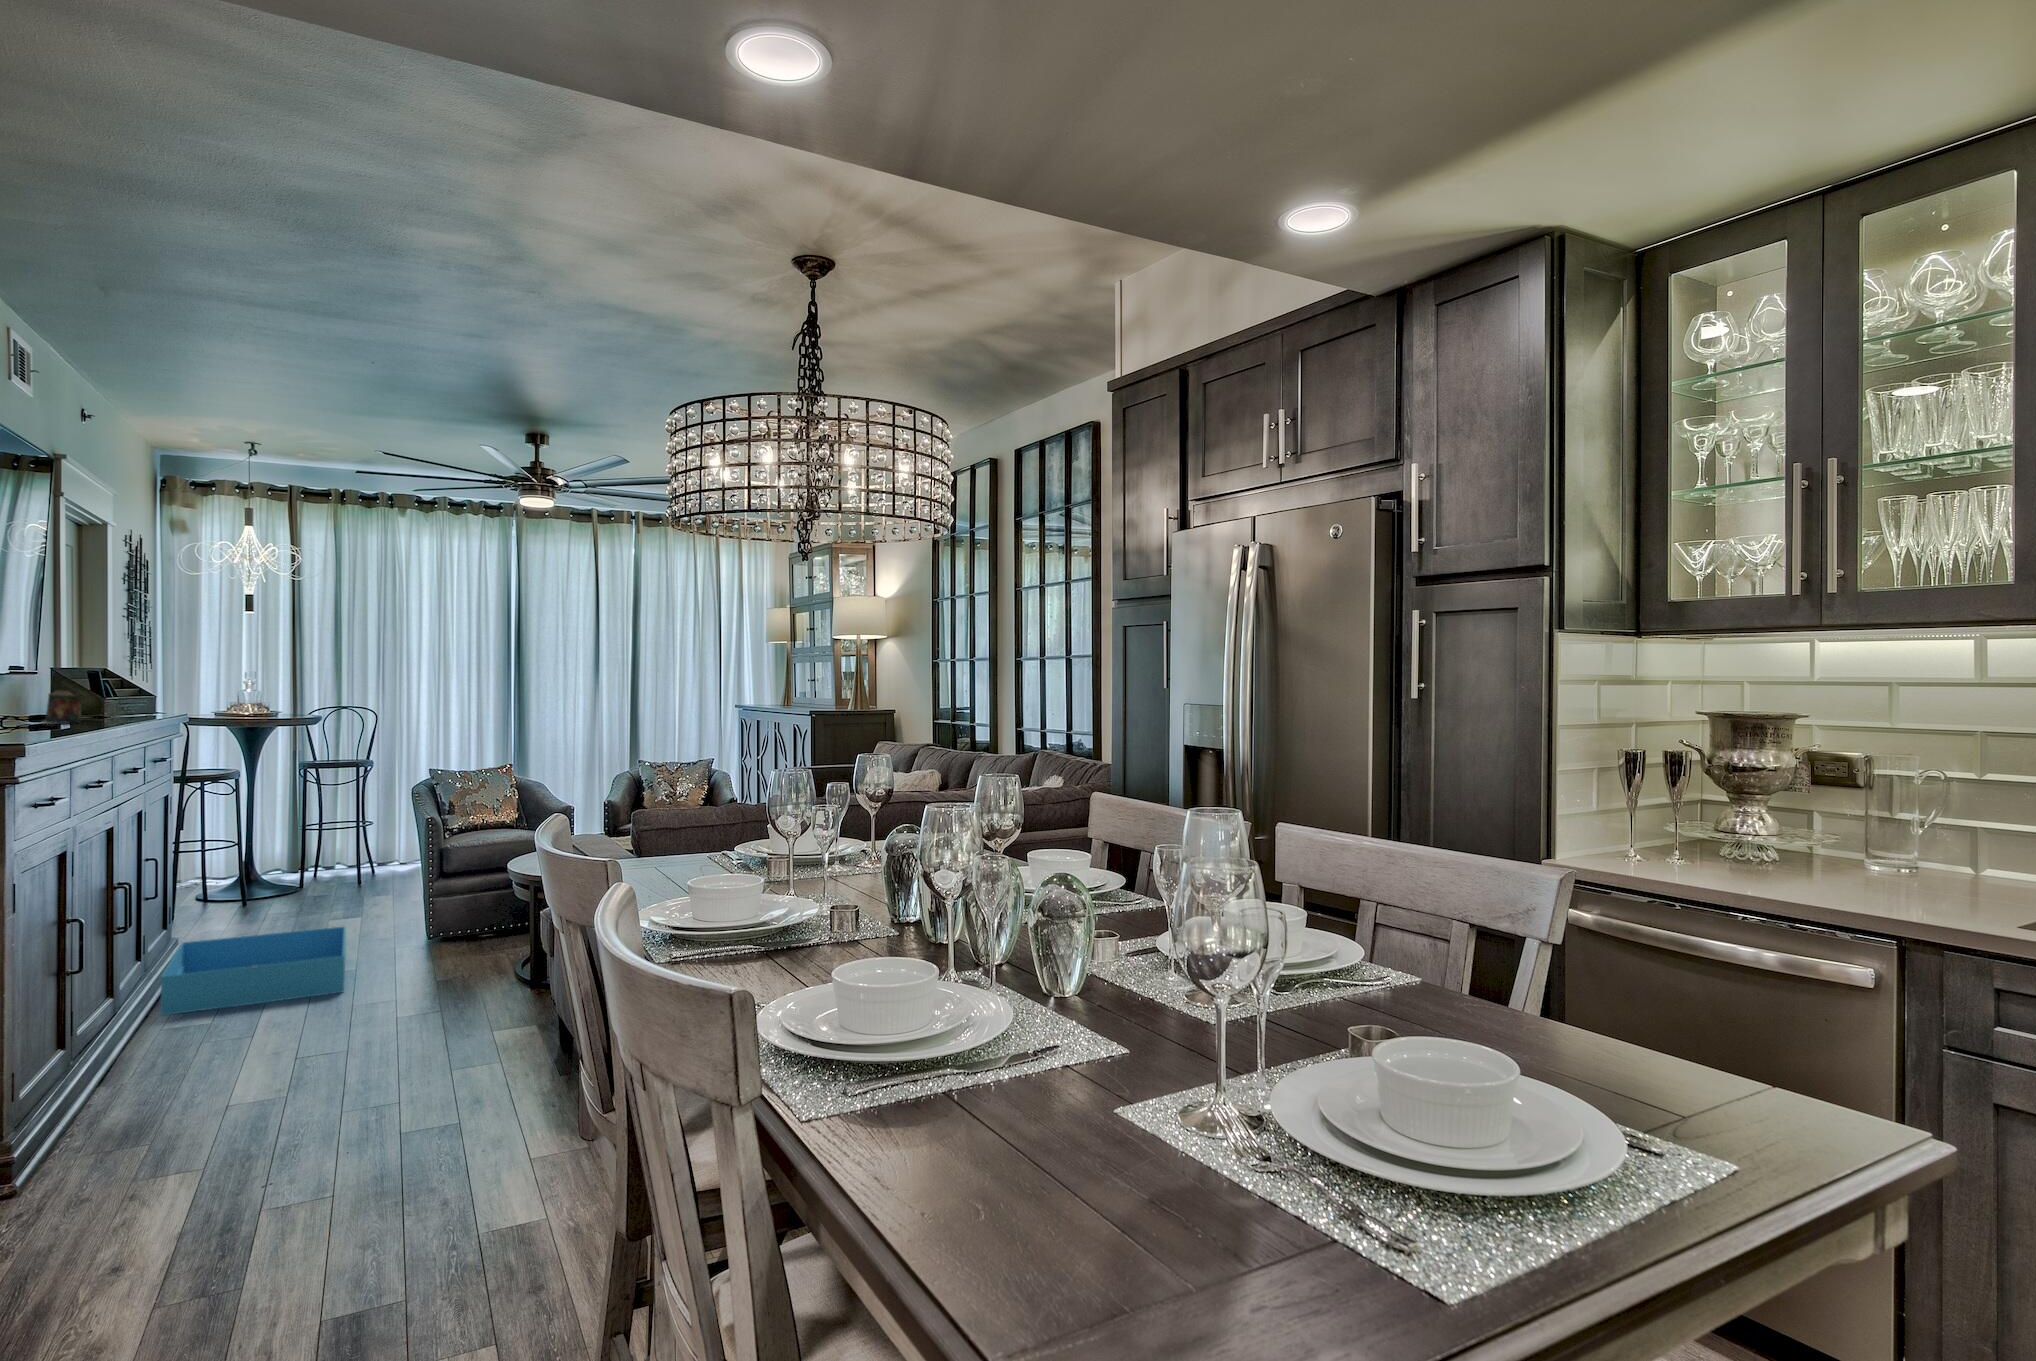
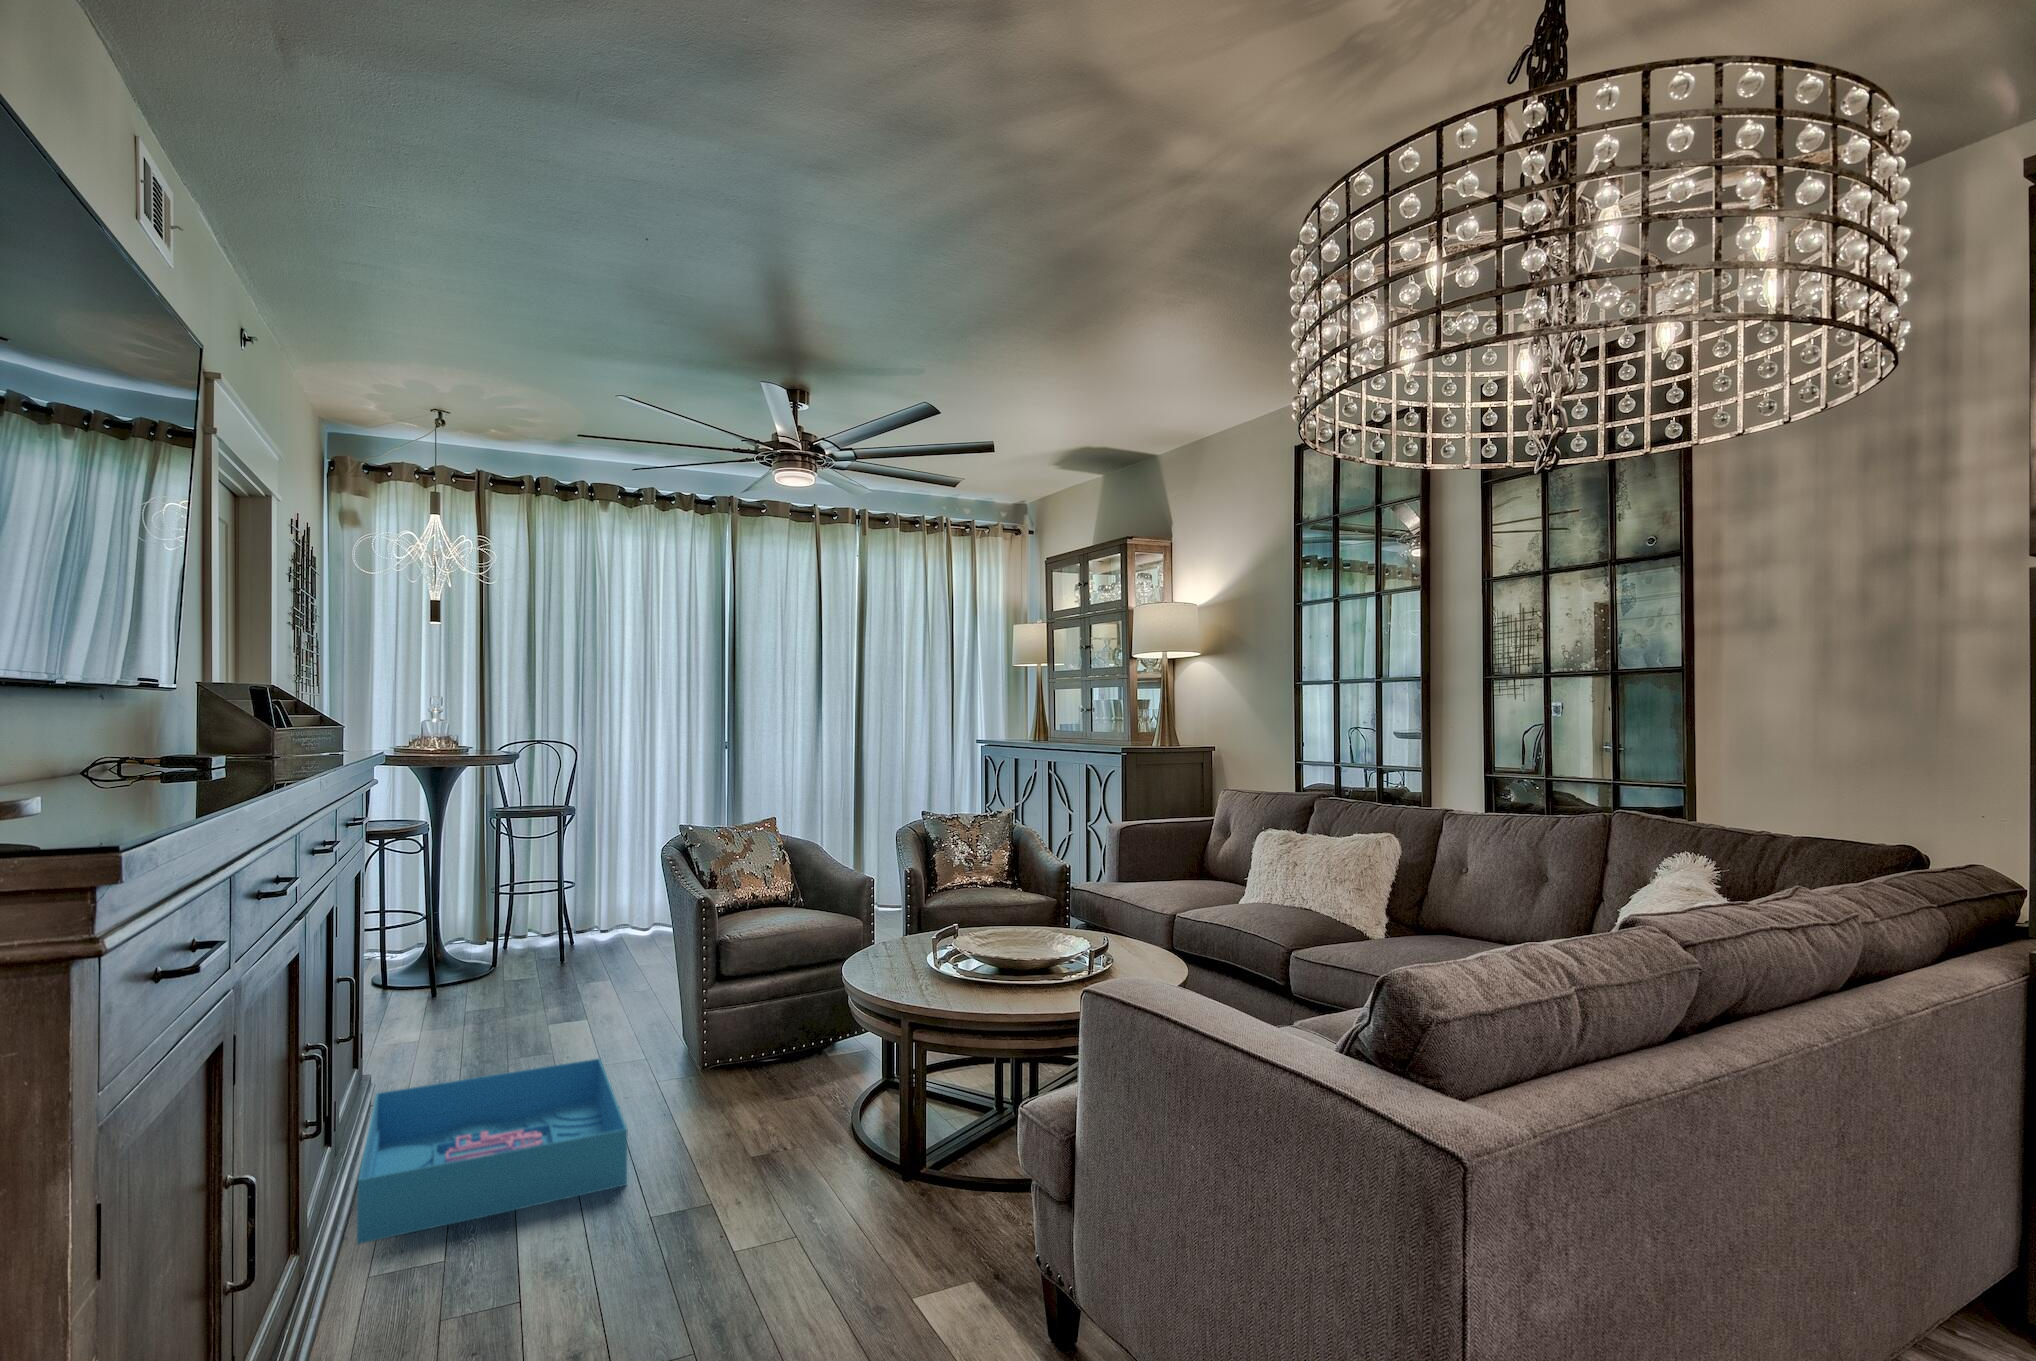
candle: present [42,691,81,724] -> none [178,715,247,773]

